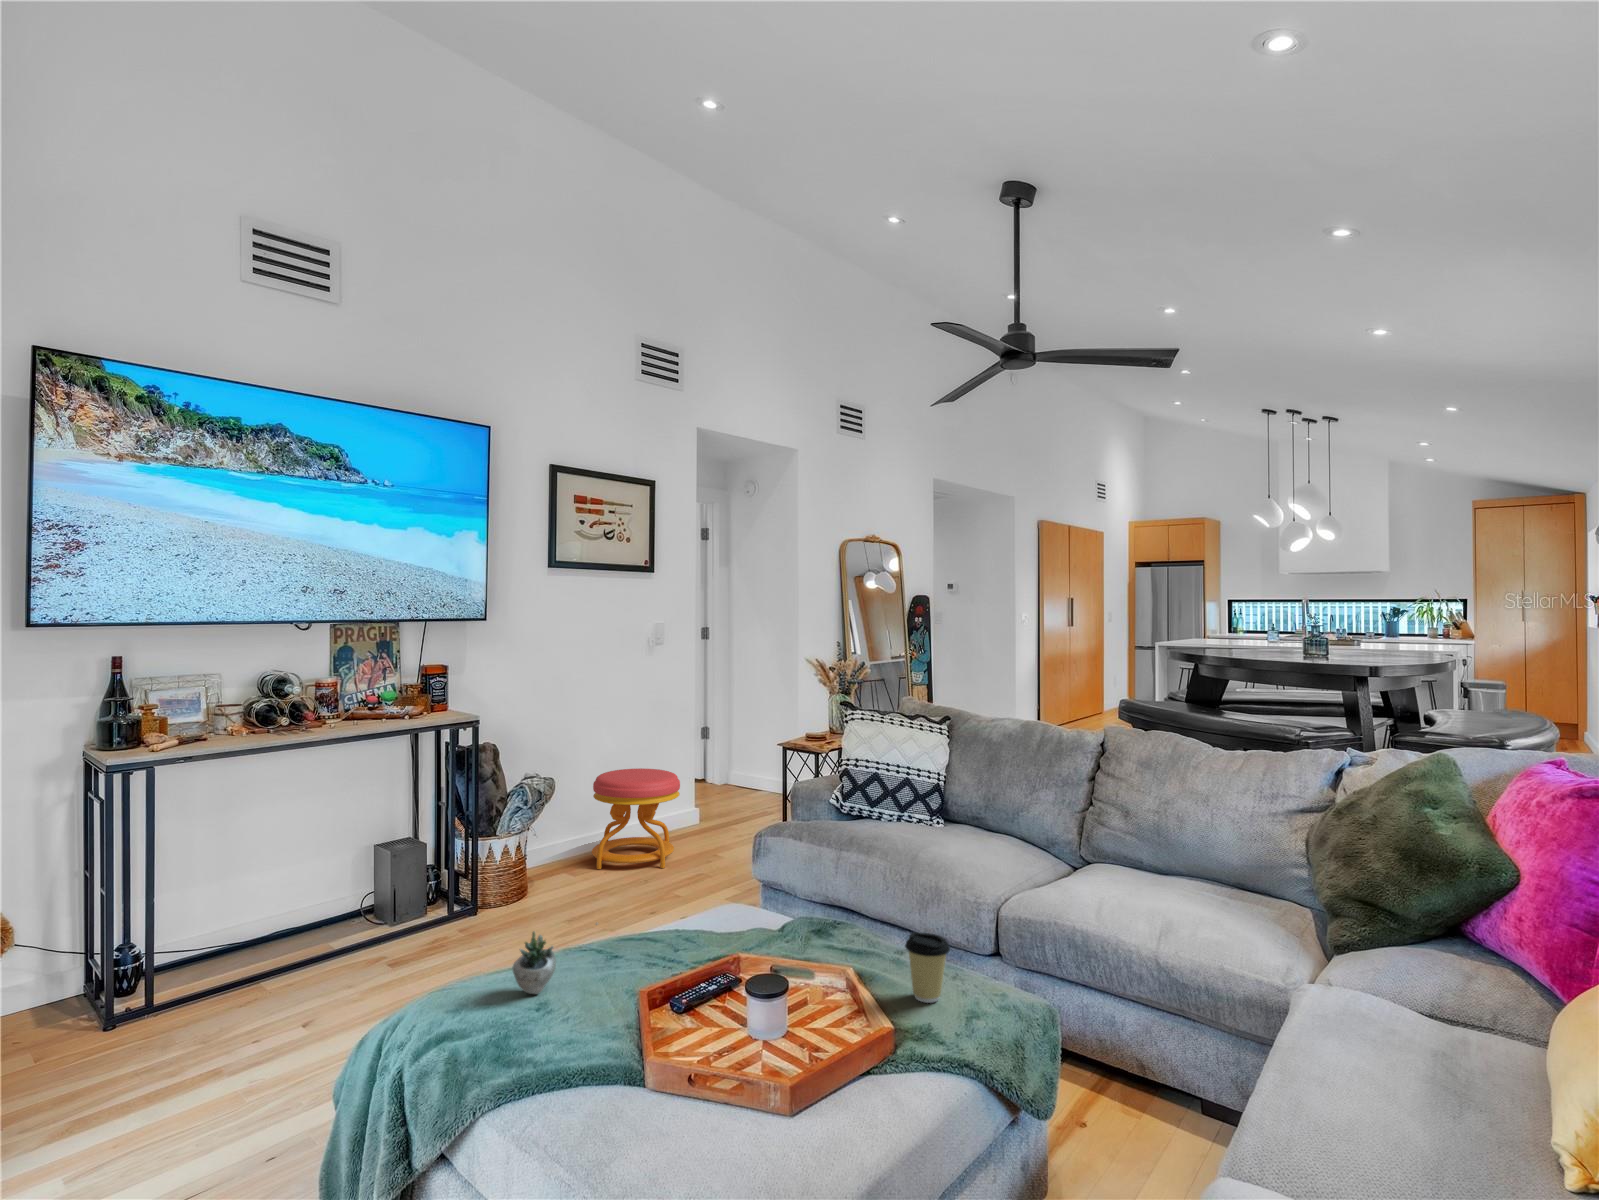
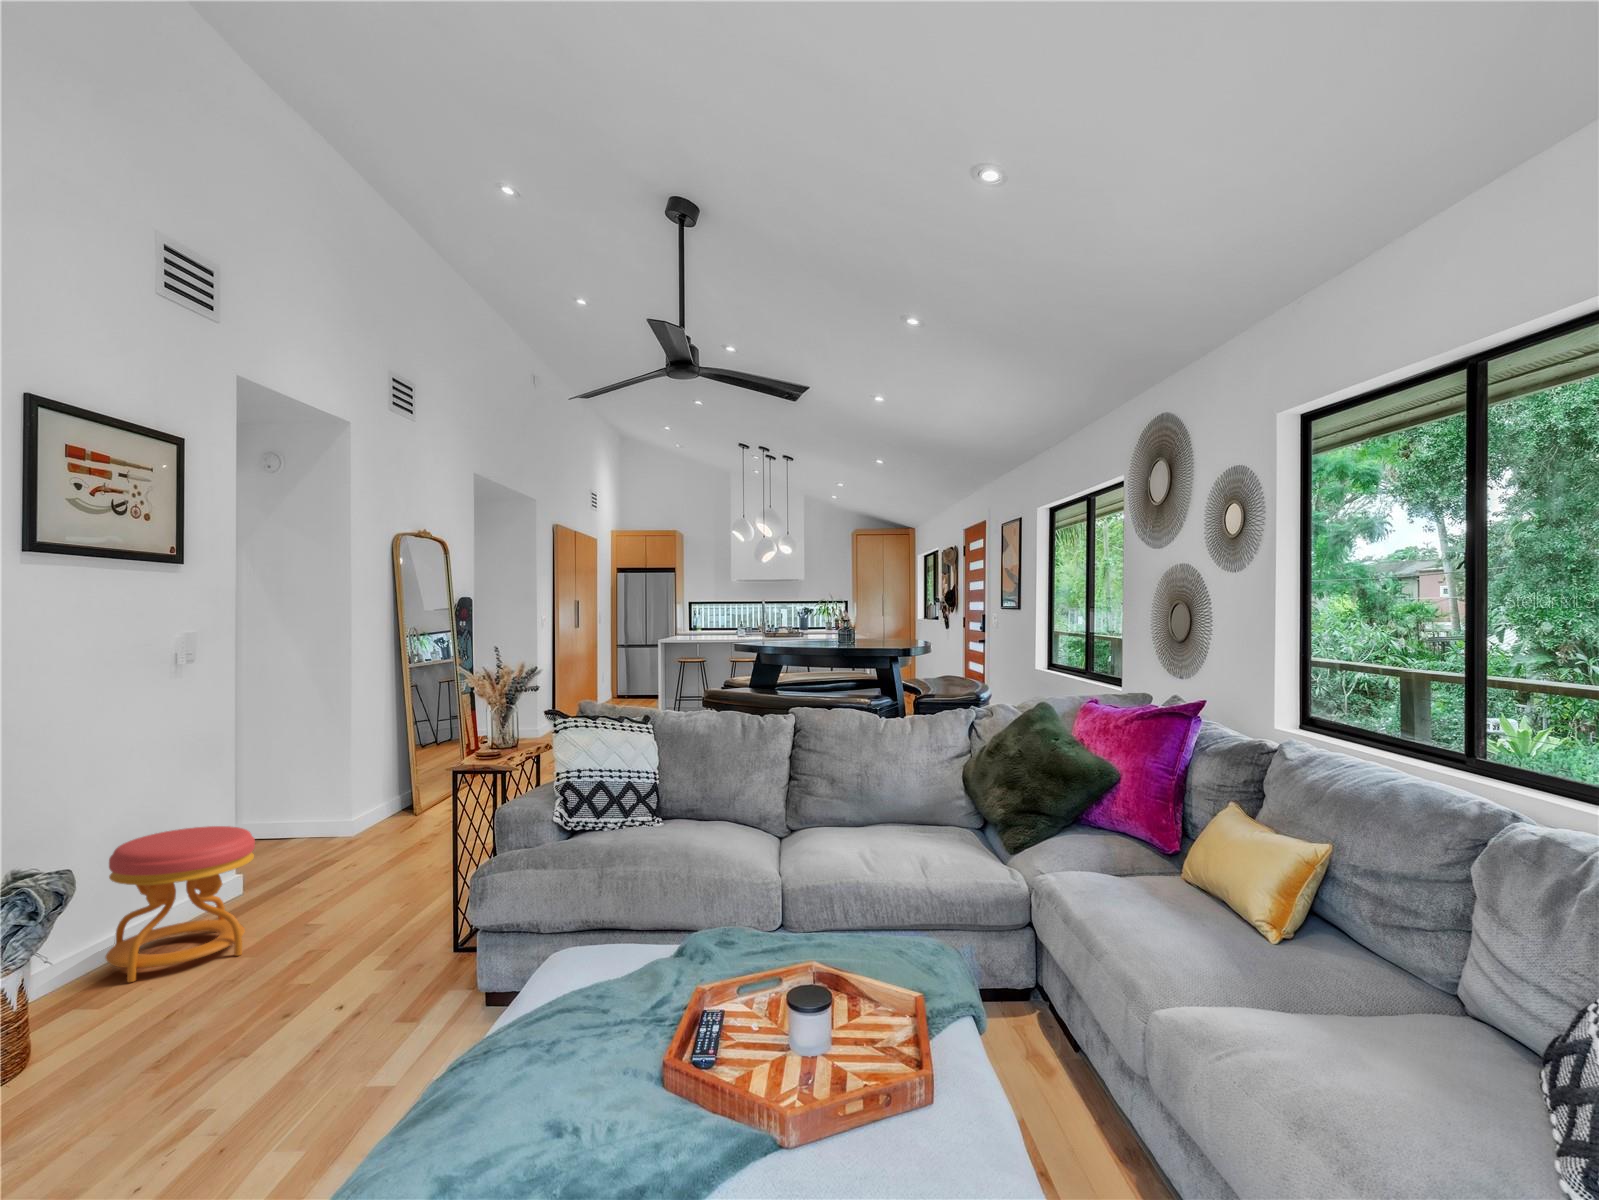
succulent plant: present [512,923,597,994] -> none [494,1012,601,1144]
coffee cup: present [905,932,950,1003] -> none [884,917,929,987]

